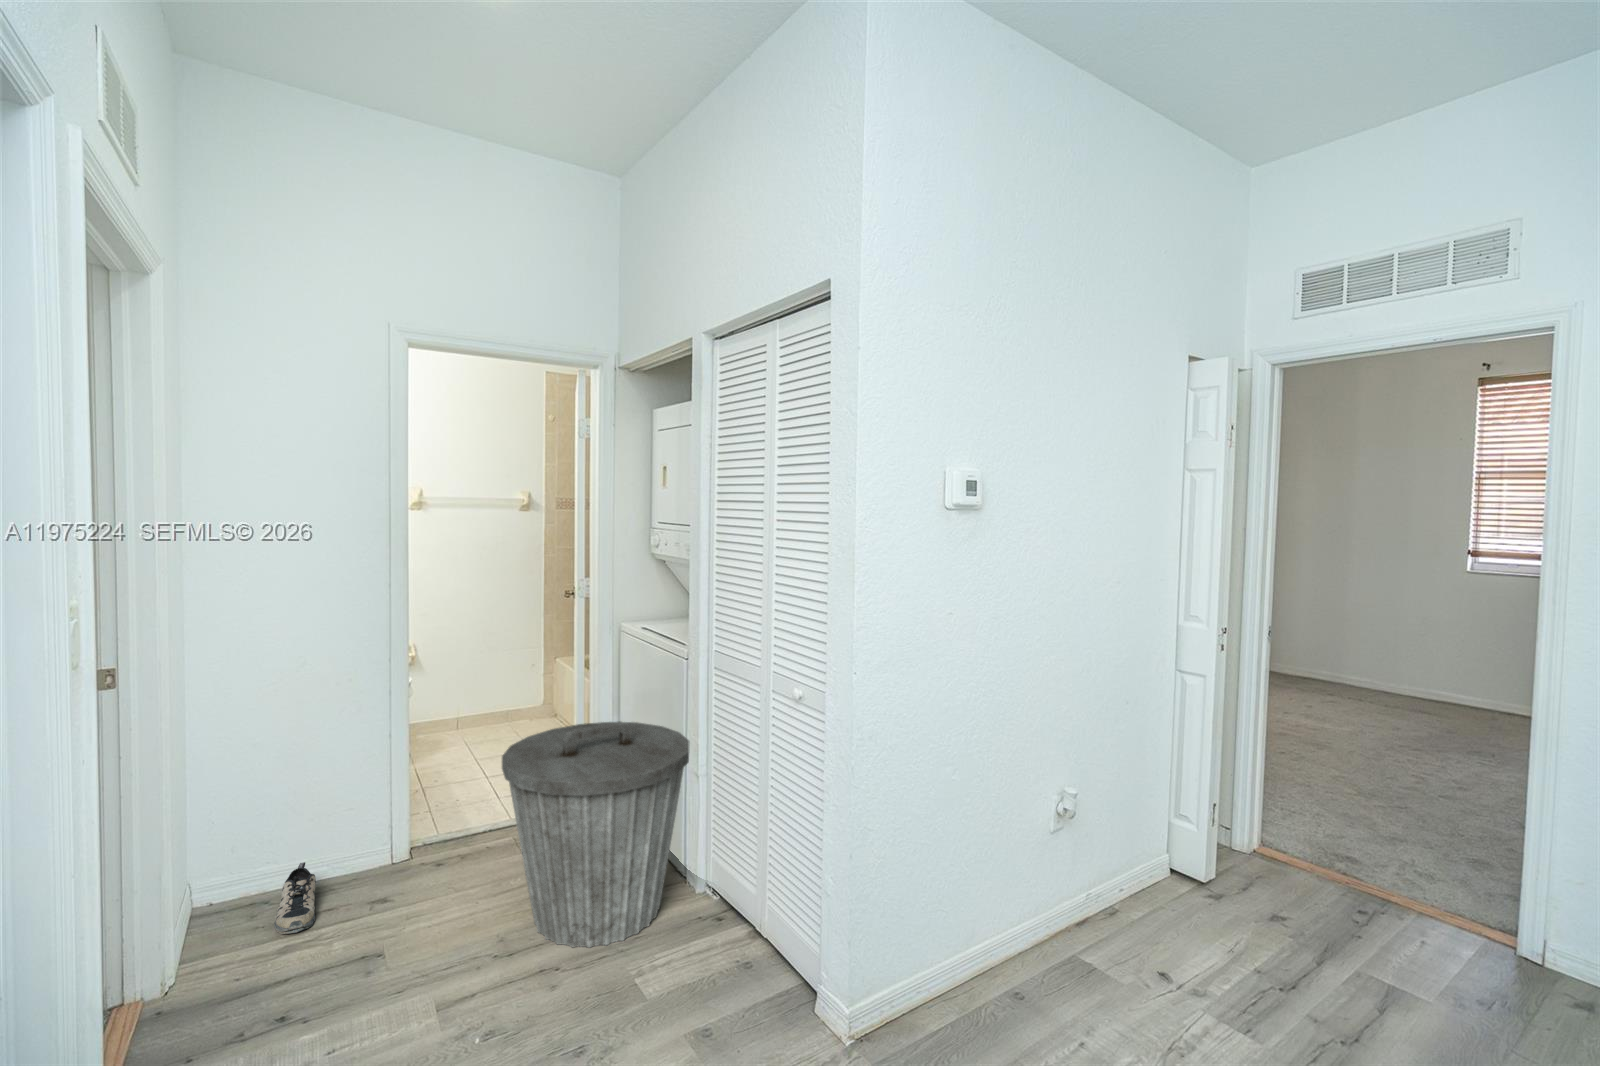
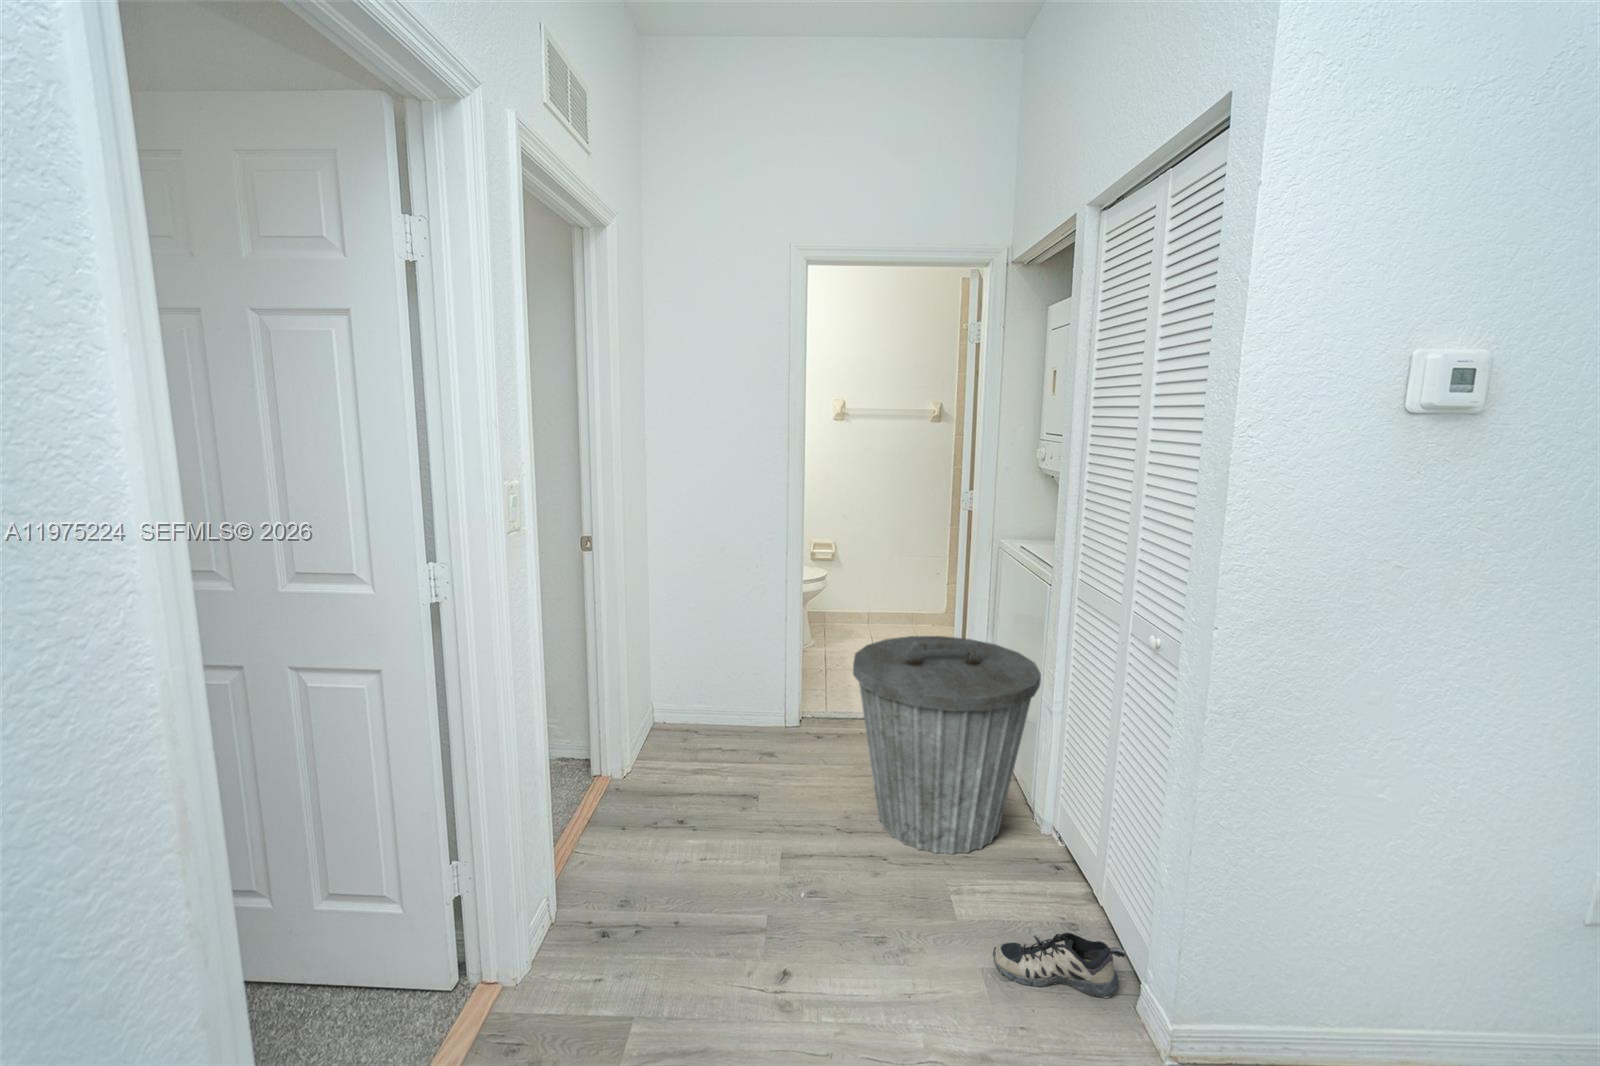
shoe: present [274,862,316,934] -> present [993,933,1125,998]

